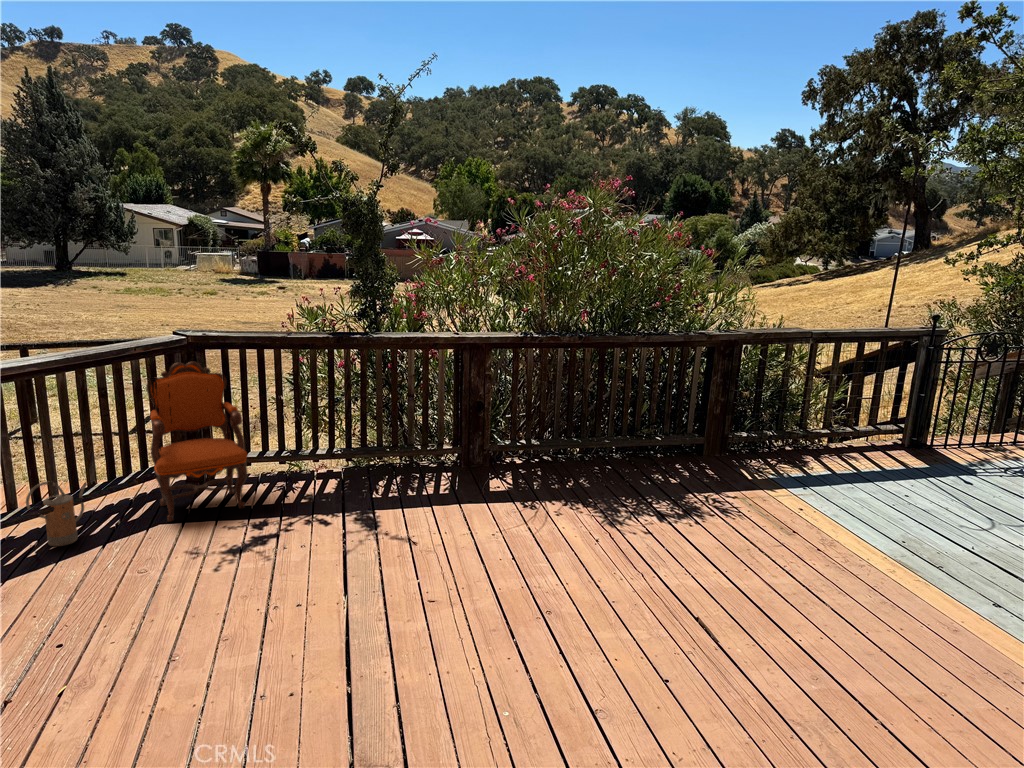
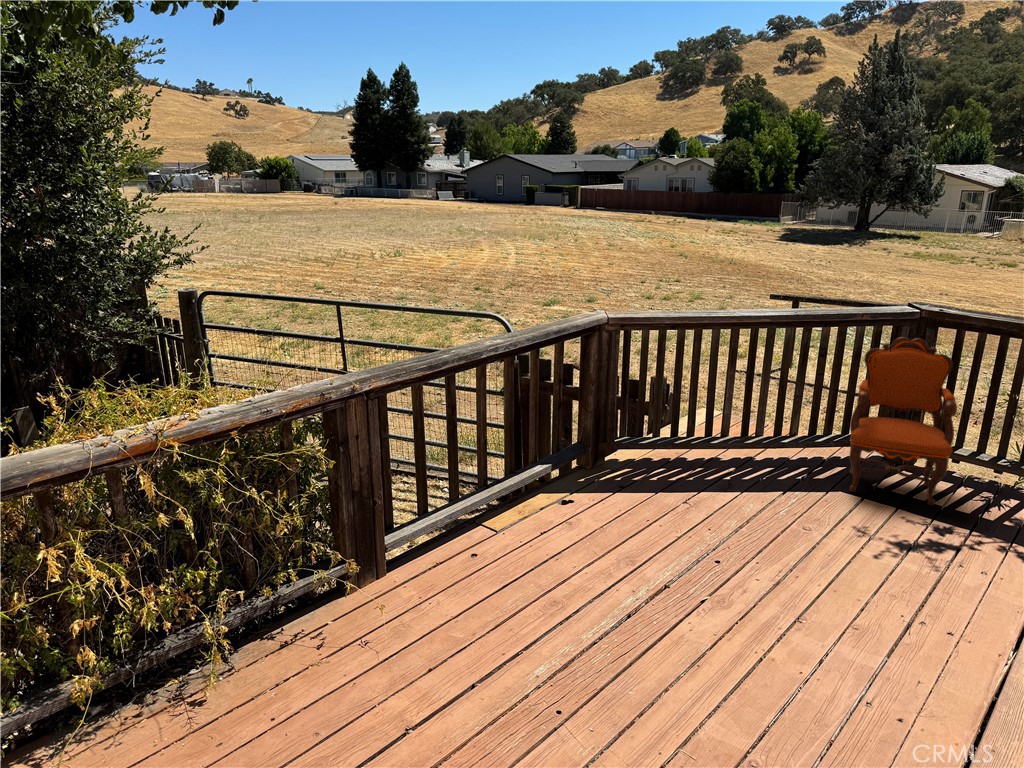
watering can: present [26,482,87,546] -> none [735,421,788,480]

